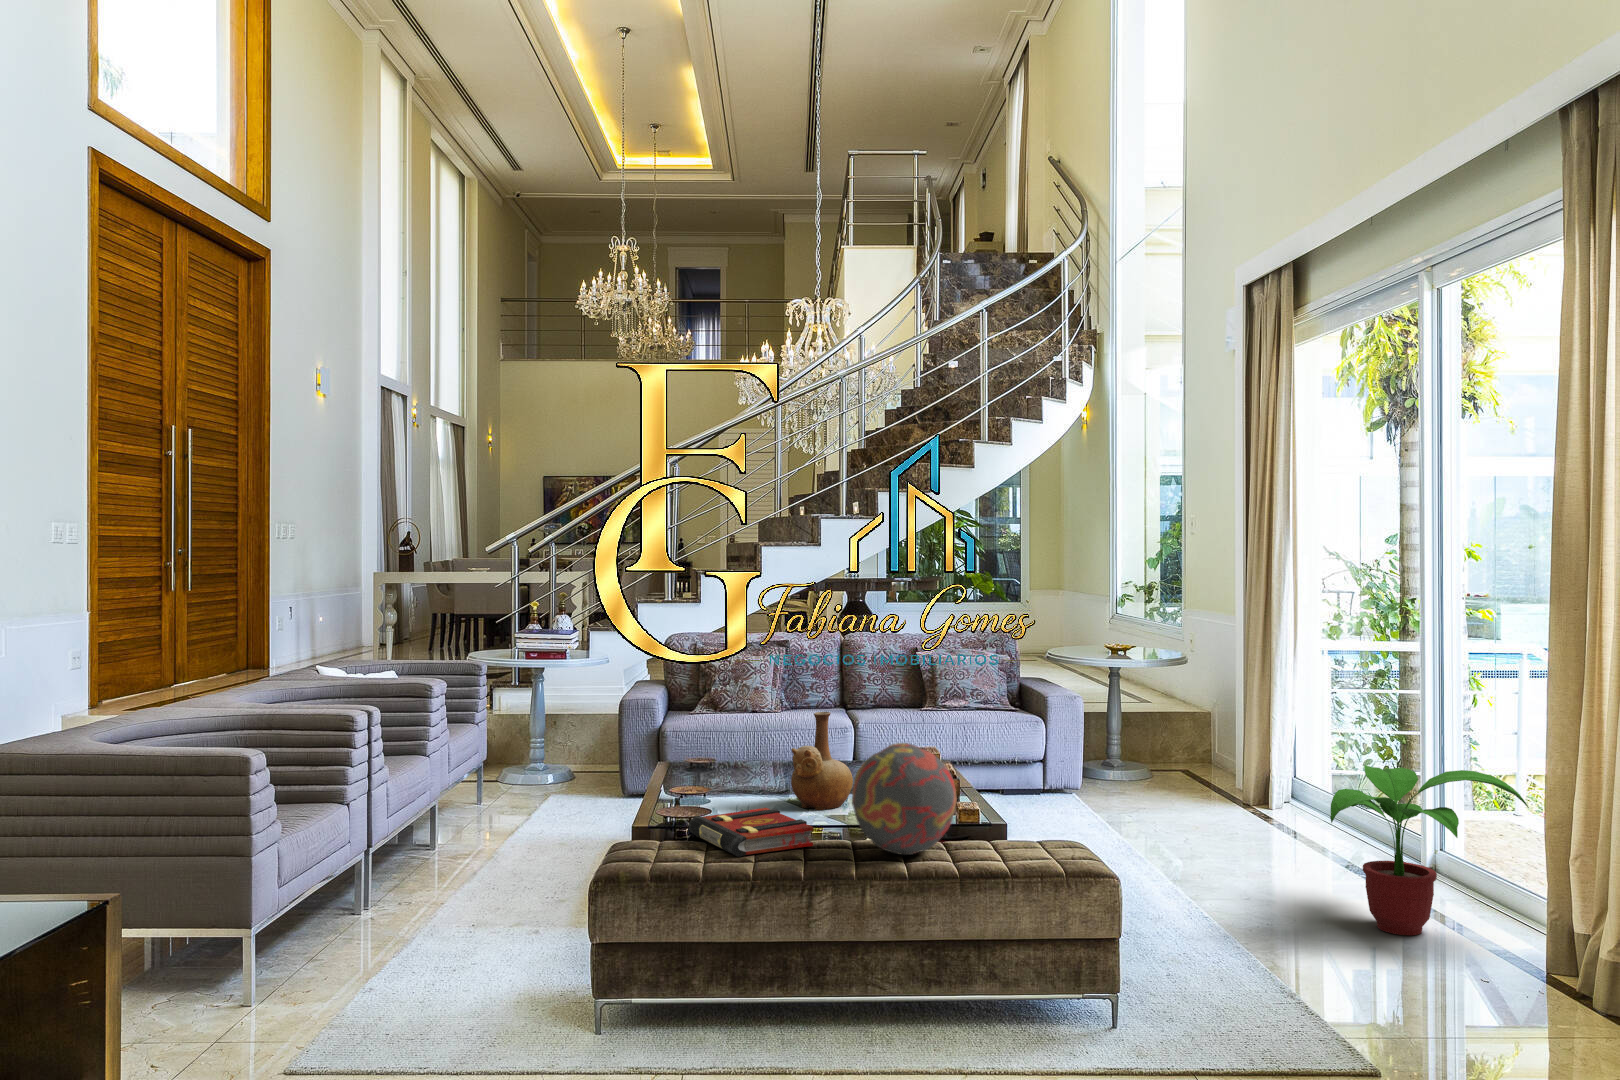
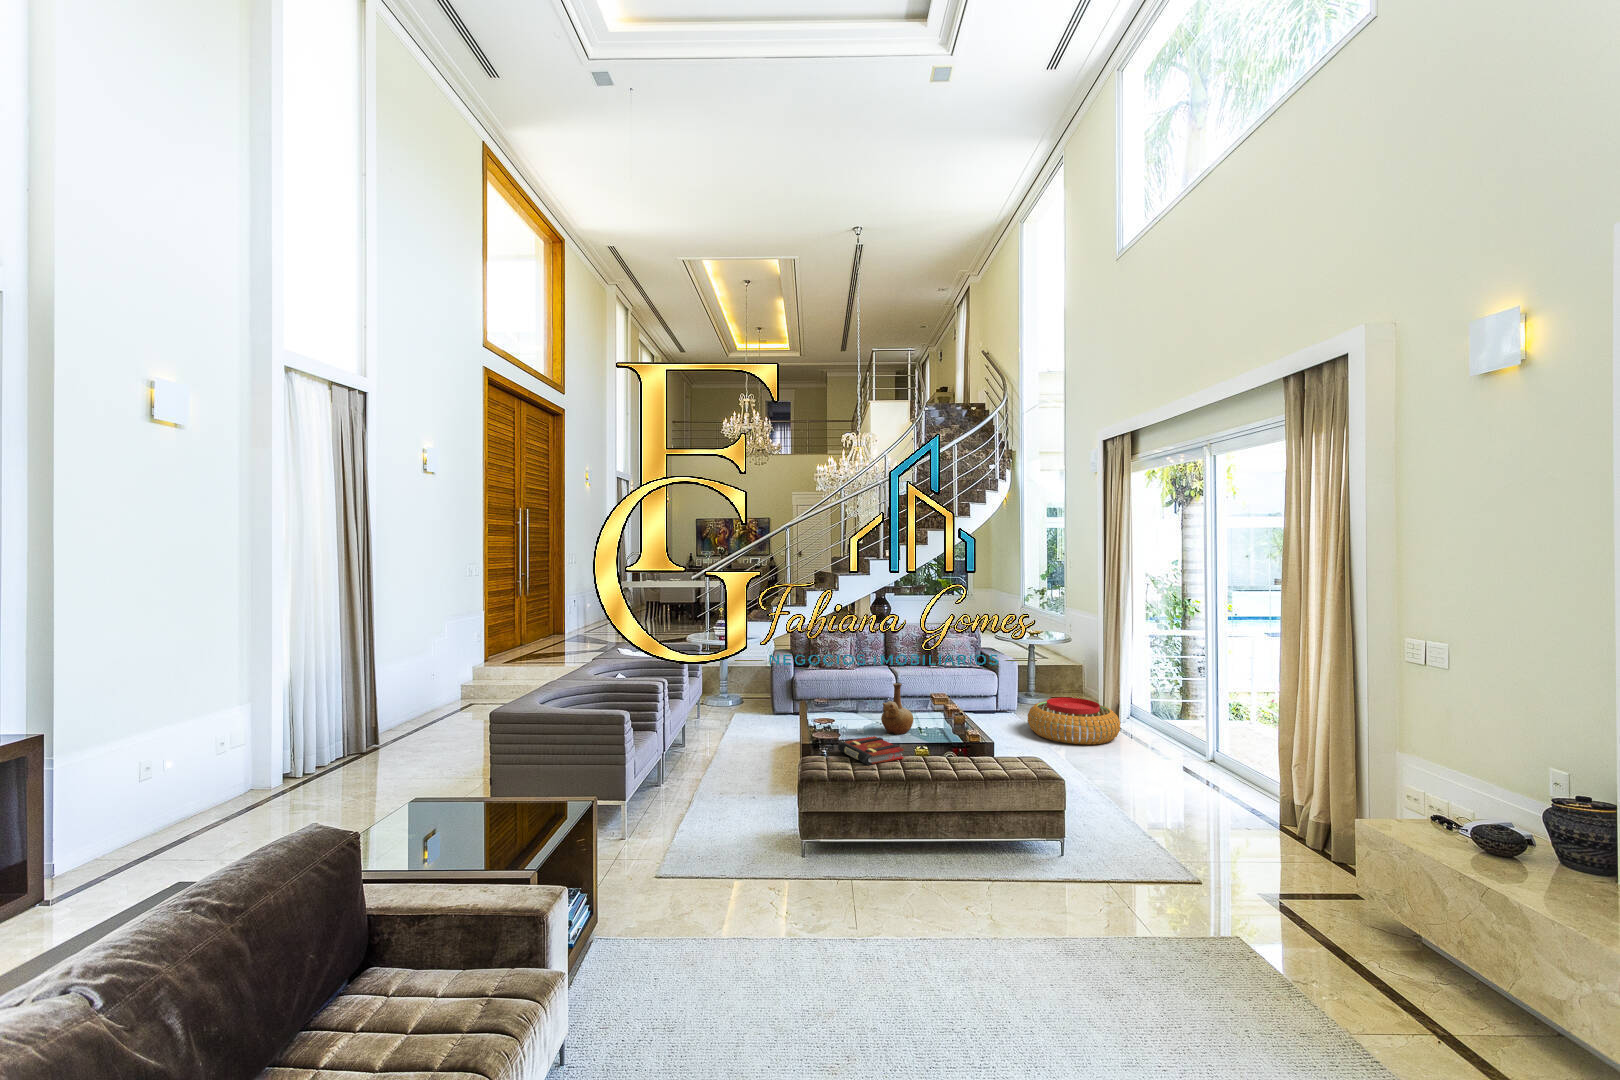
decorative orb: present [852,743,957,855] -> none [924,707,978,765]
pouf: none [1096,759,1266,842] -> present [1028,697,1120,745]
potted plant: present [1330,765,1529,935] -> none [1163,711,1269,802]

